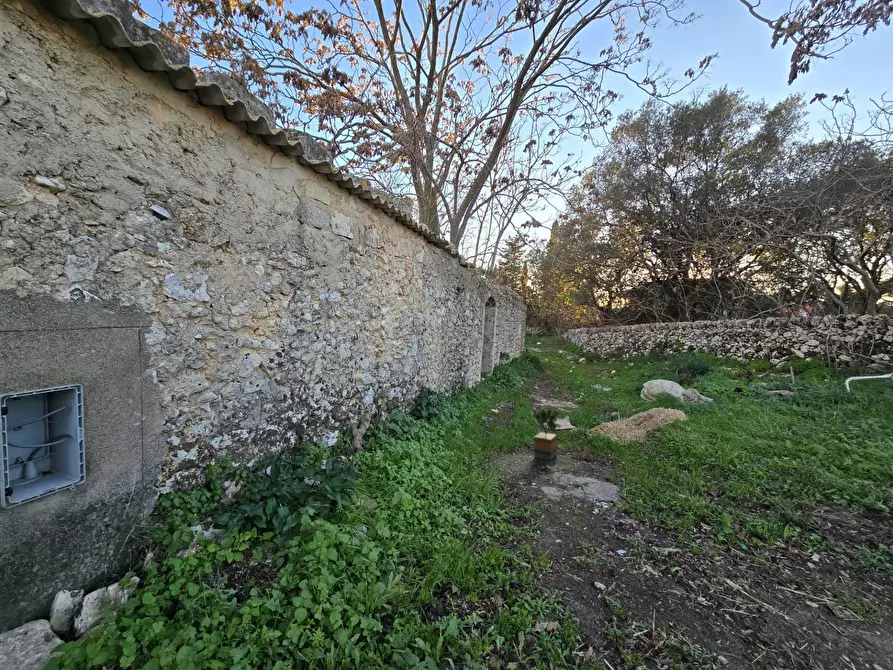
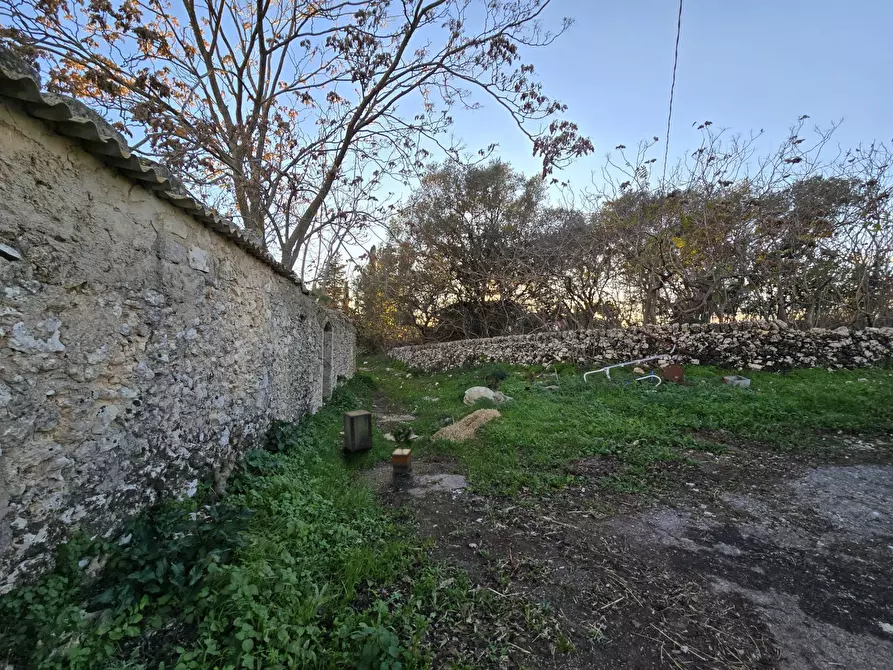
storage box: none [493,387,521,430] -> present [343,410,373,452]

